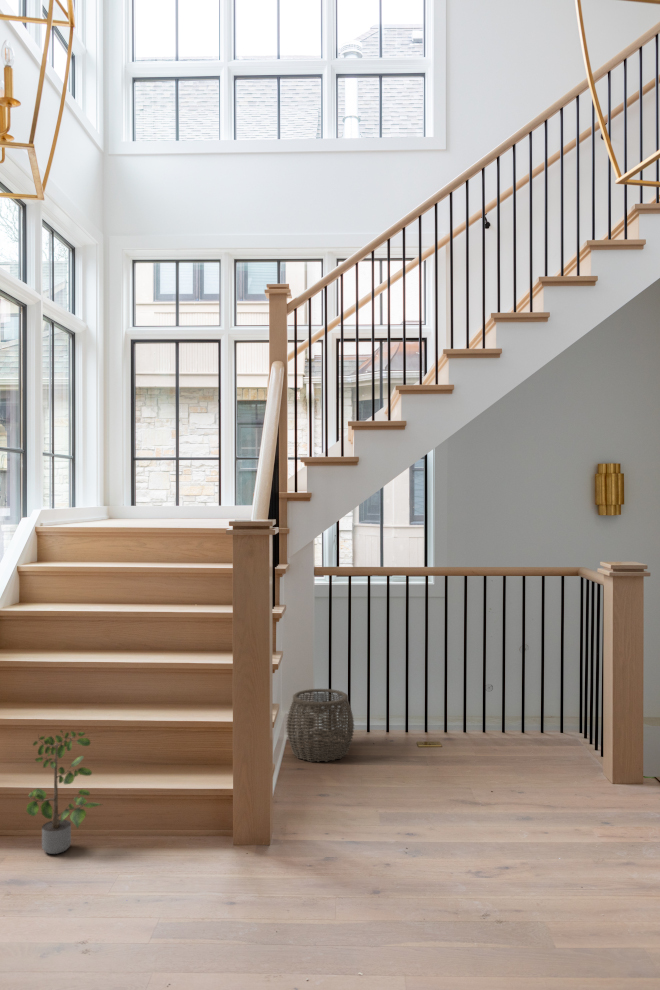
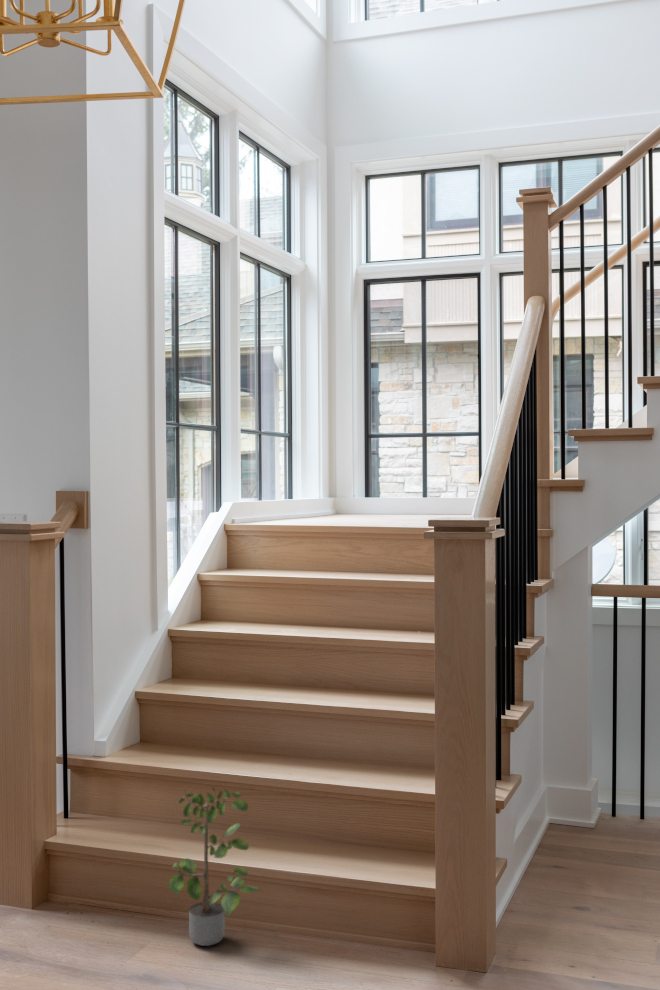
woven basket: present [287,689,354,762] -> none [540,762,640,869]

